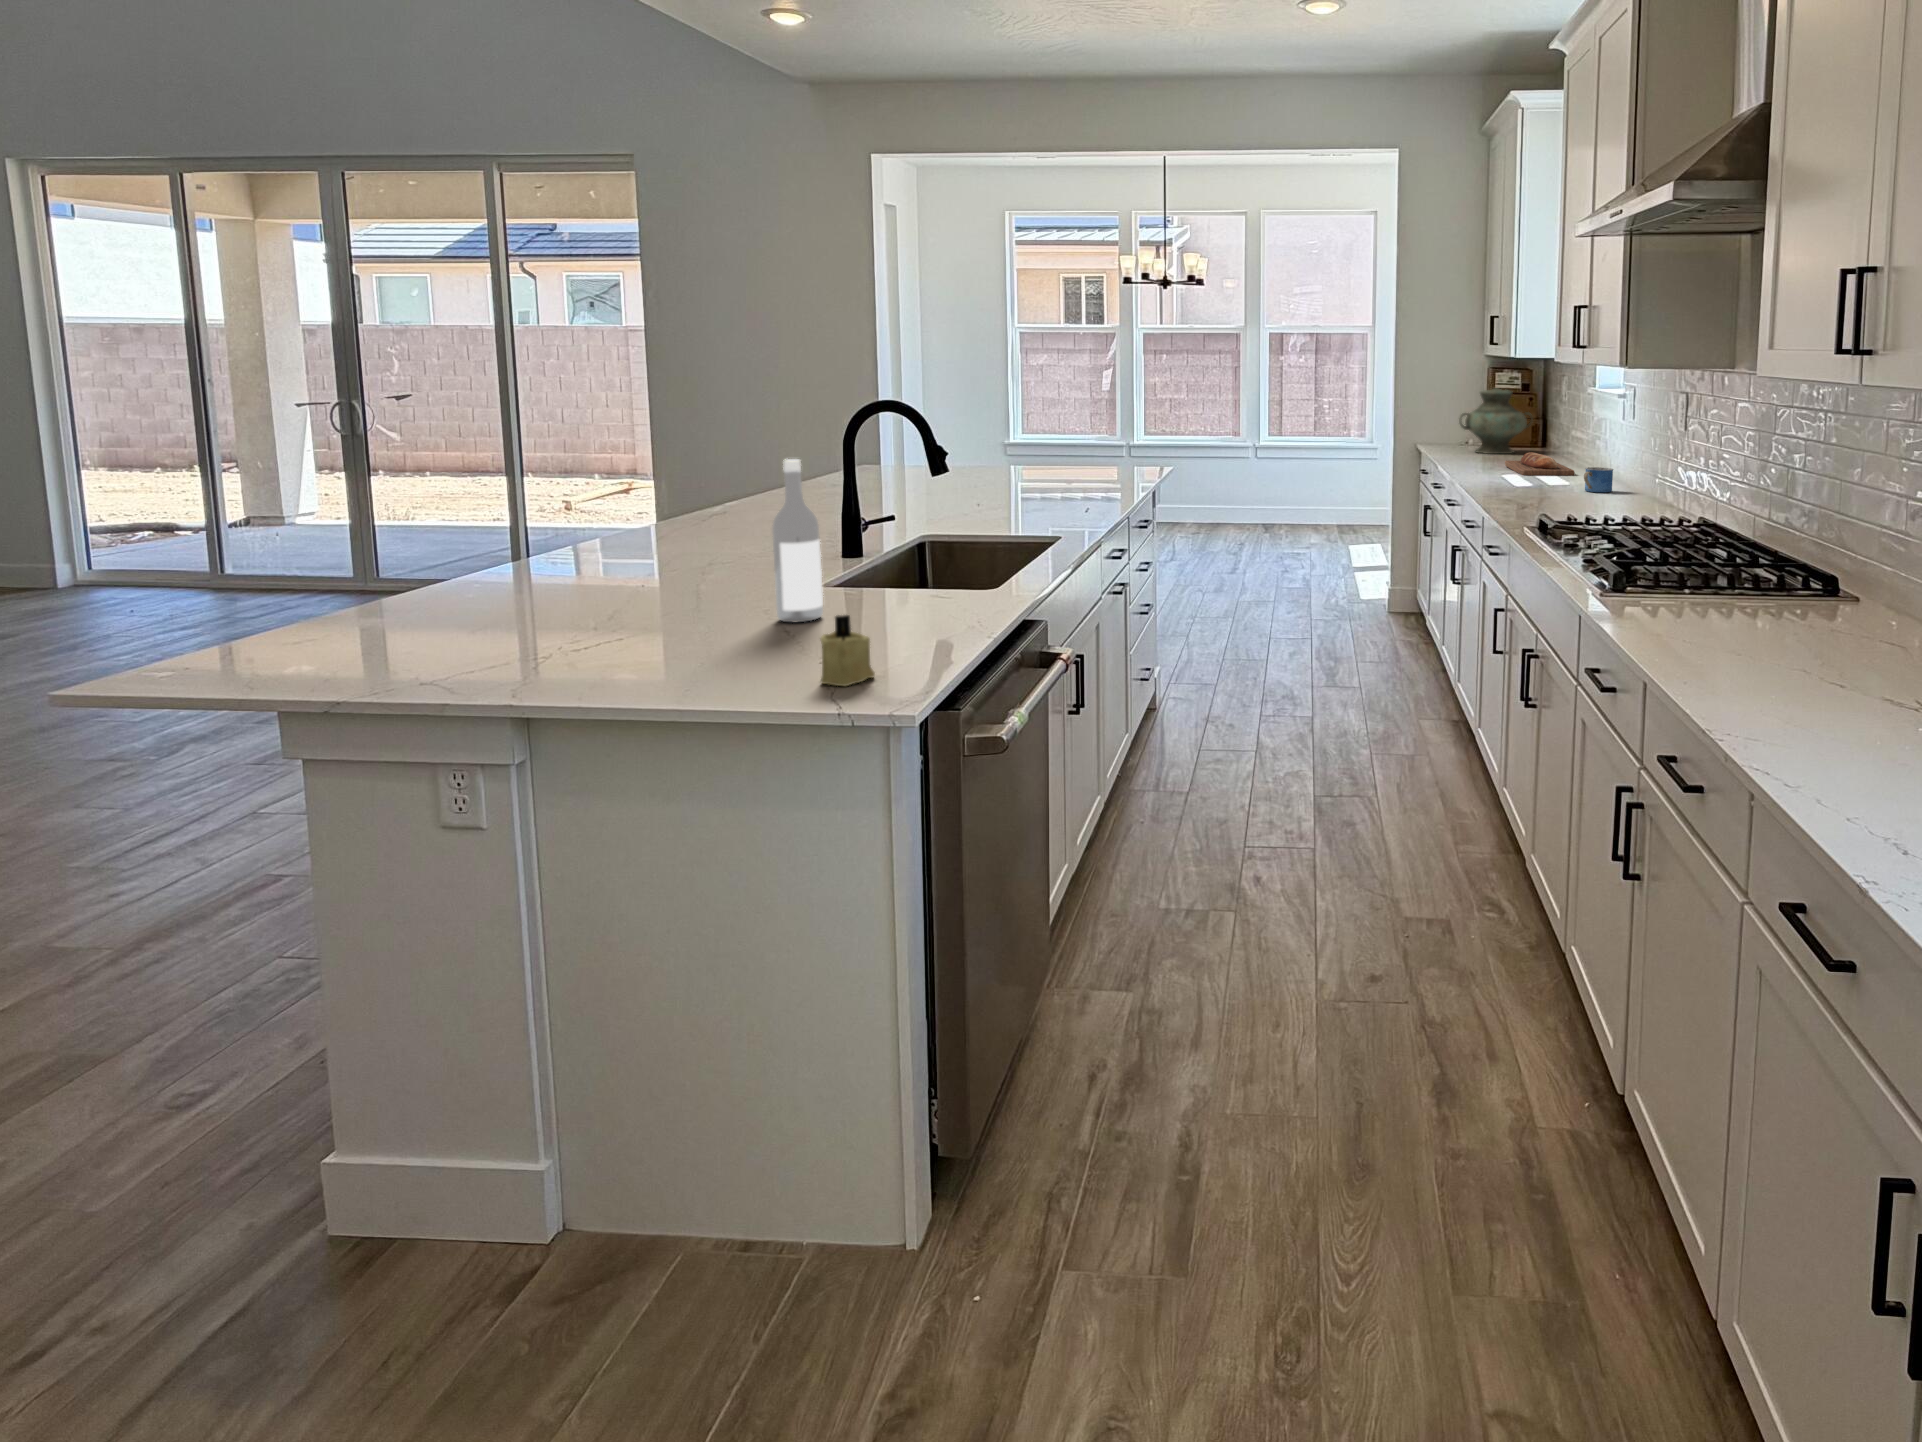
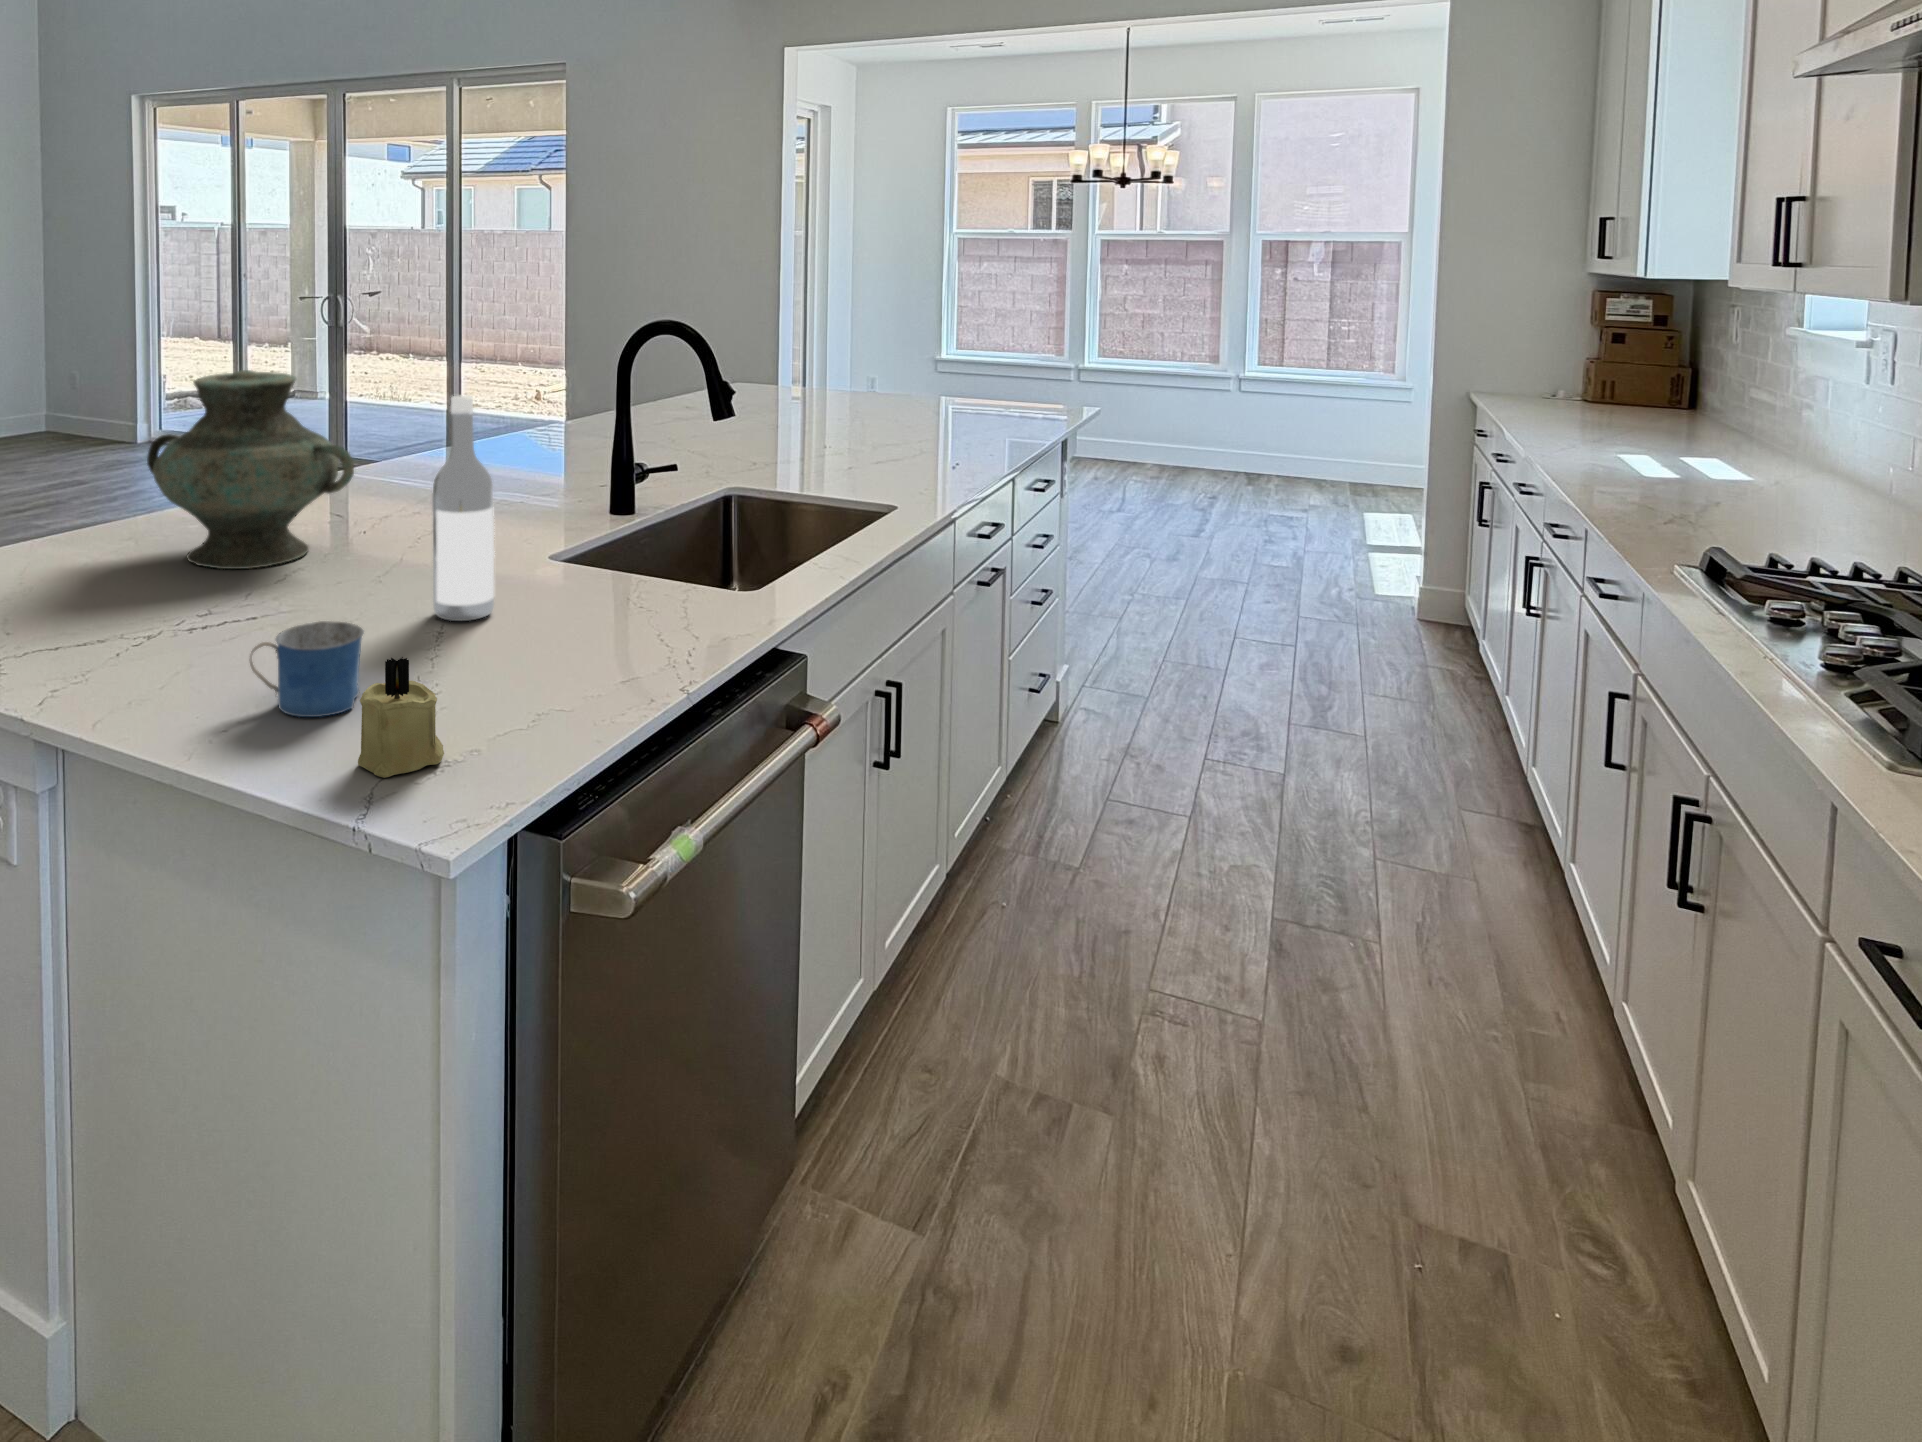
vase: present [1459,389,1532,454] -> present [147,370,354,569]
bread loaf: present [1505,453,1575,476] -> none [1621,421,1759,464]
mug: present [1584,467,1613,492] -> present [250,621,363,717]

